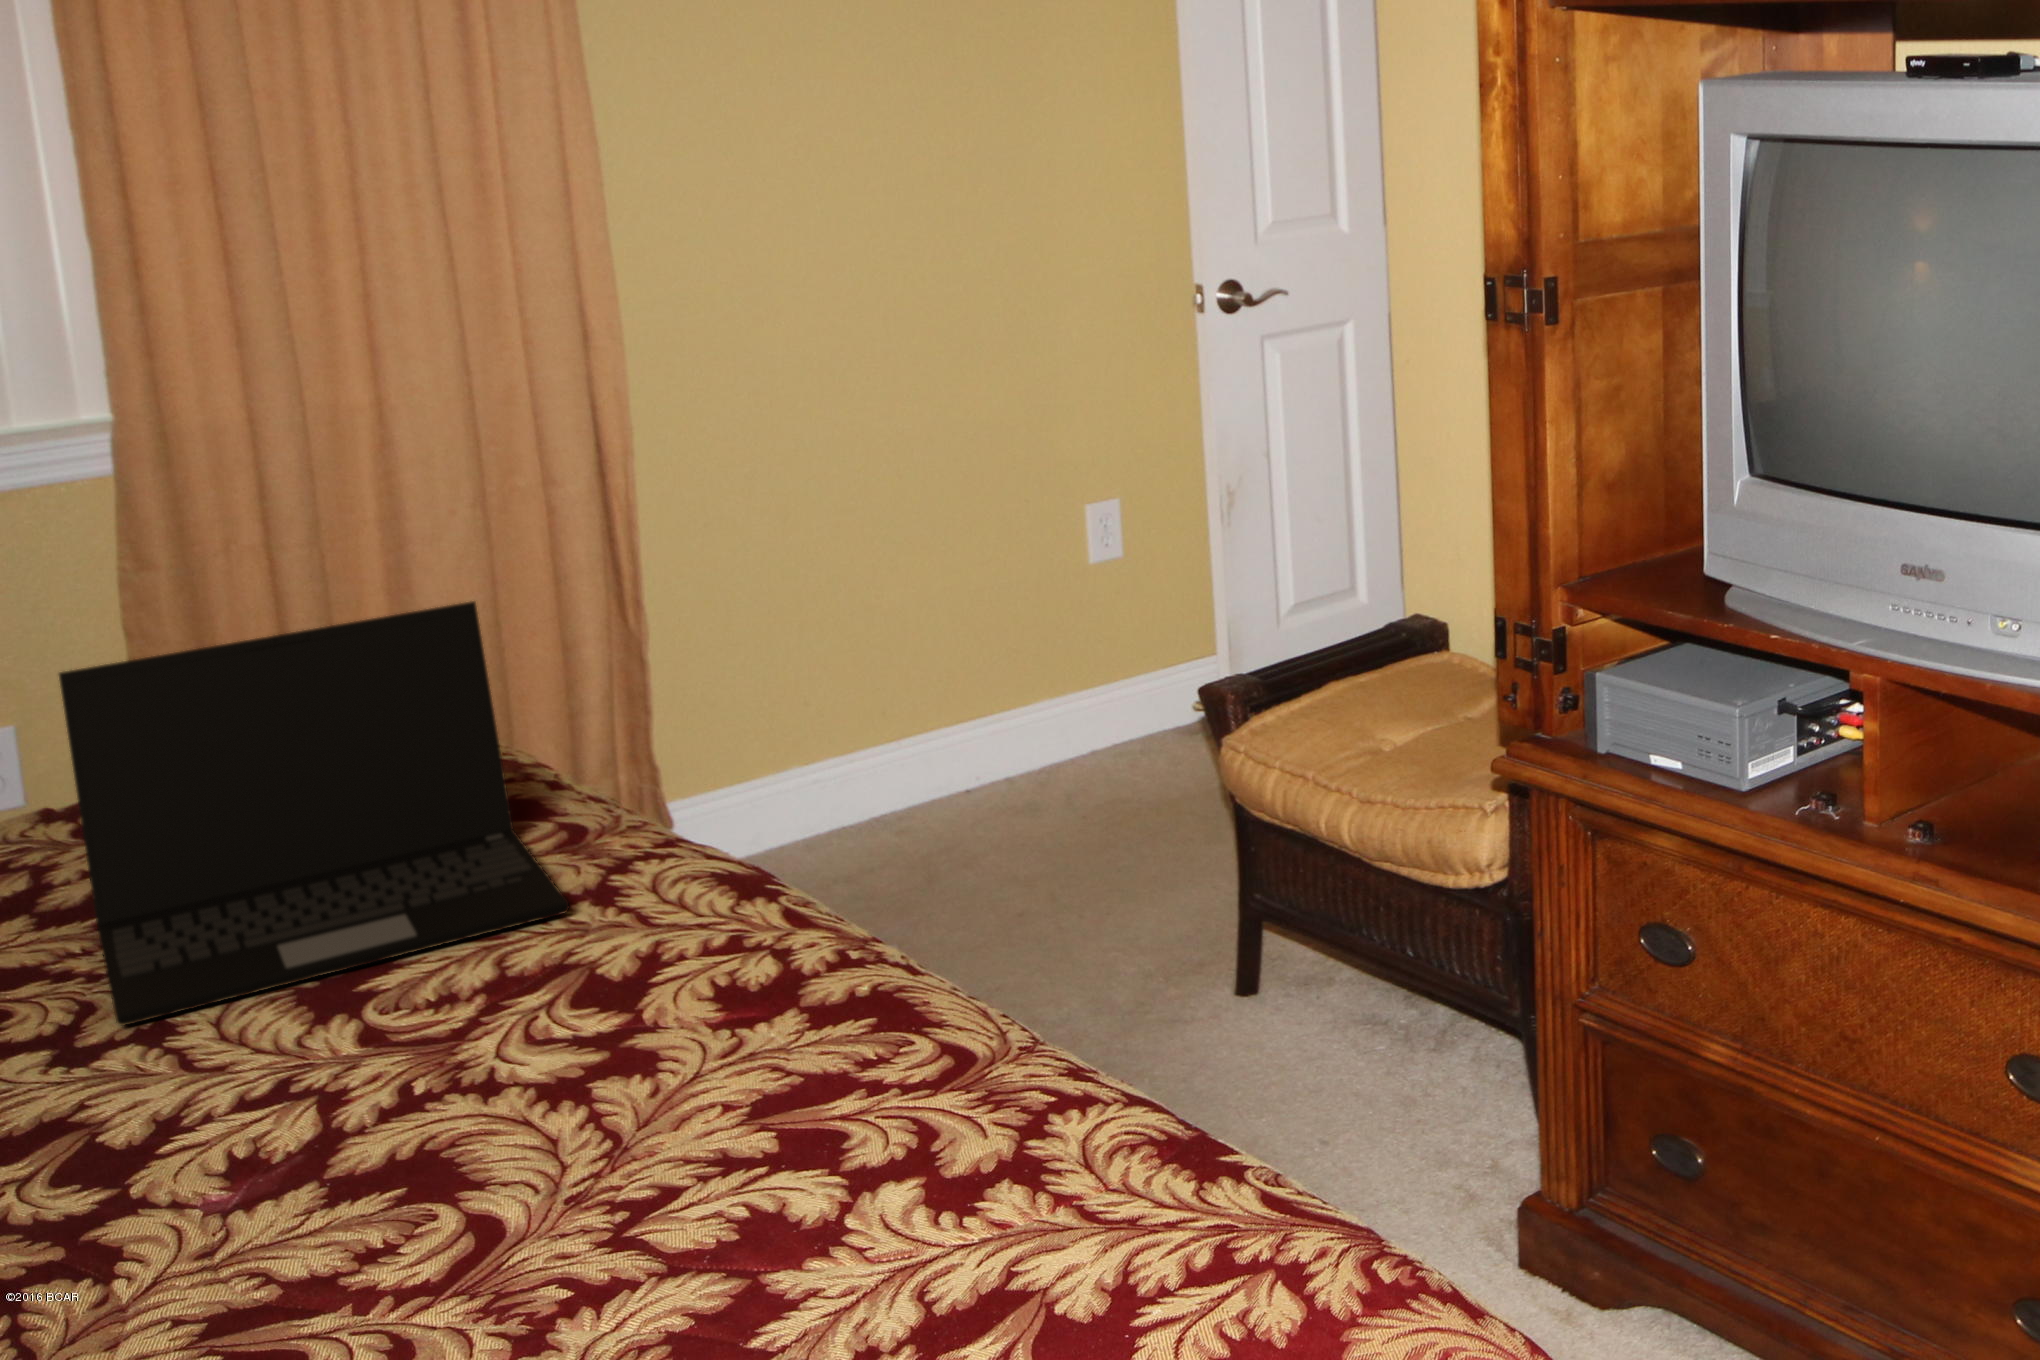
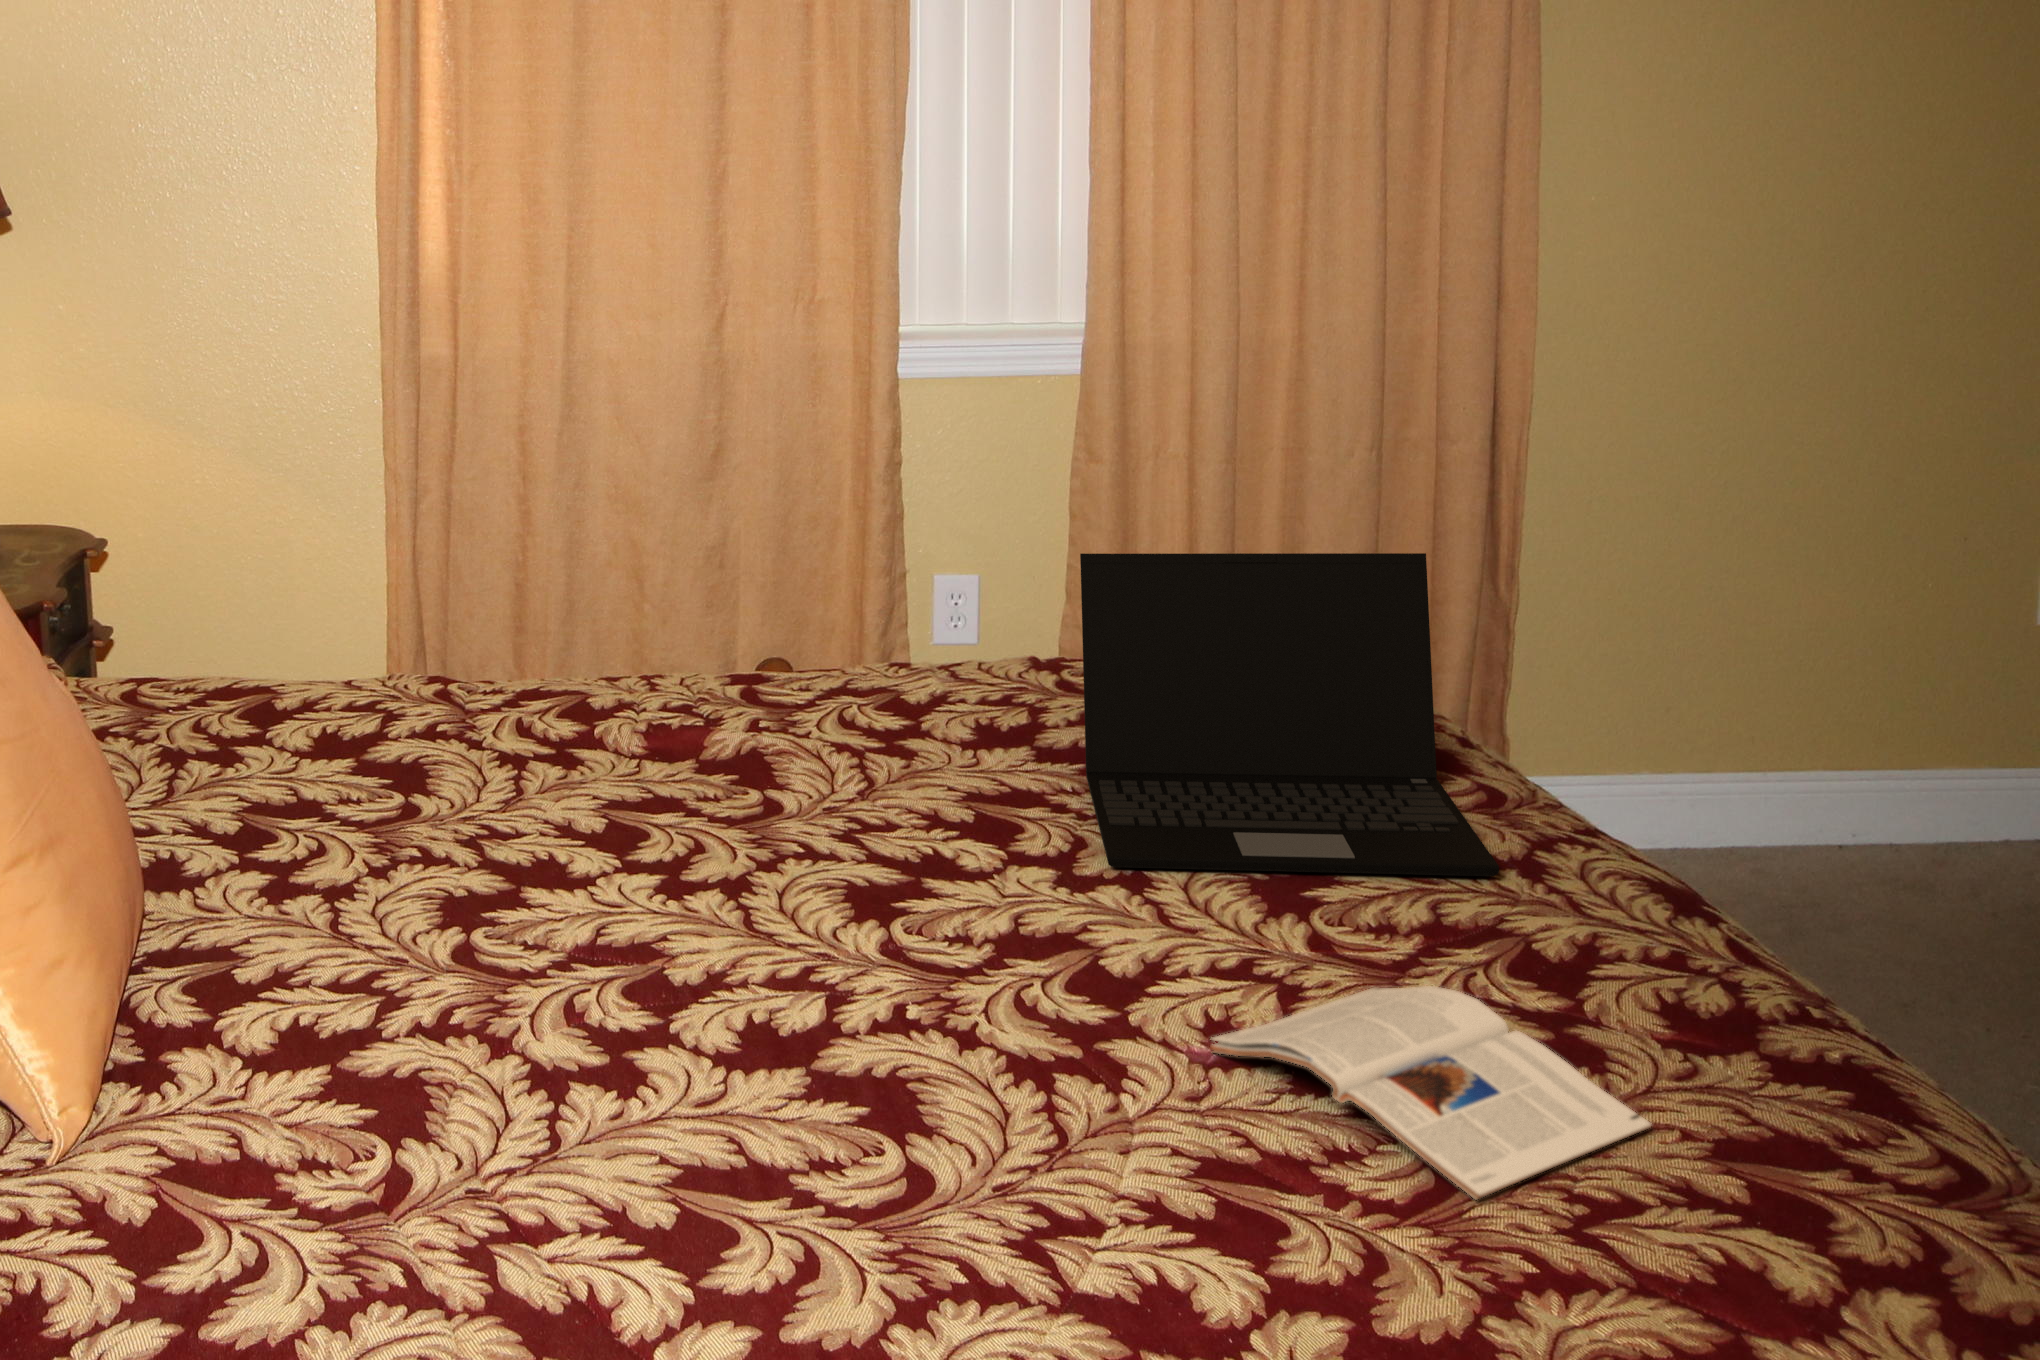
magazine: none [227,1040,695,1247] -> present [1211,986,1651,1199]

